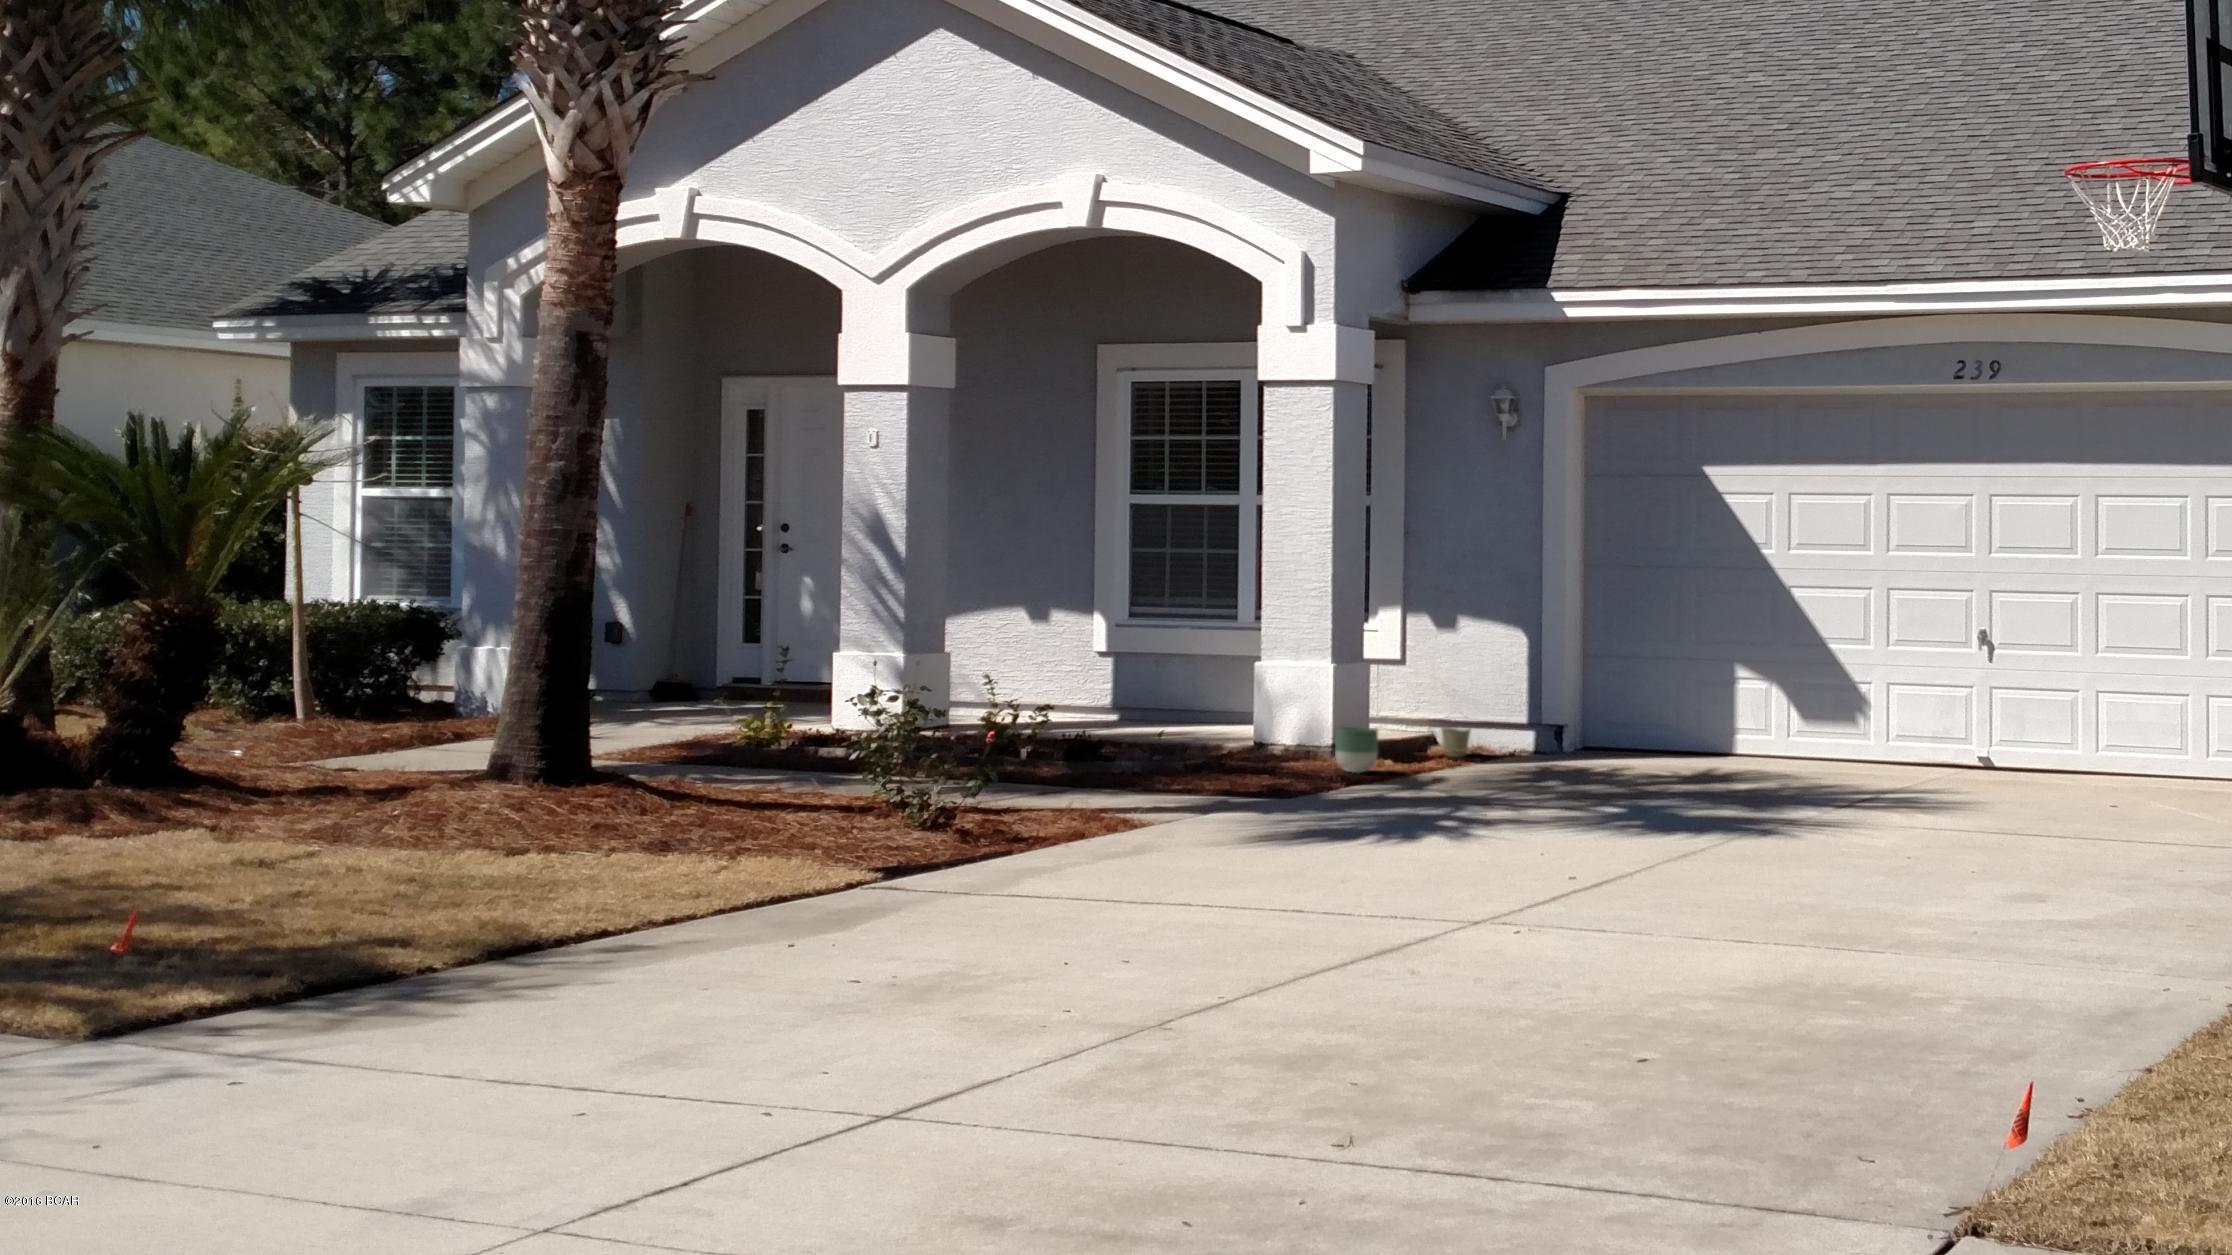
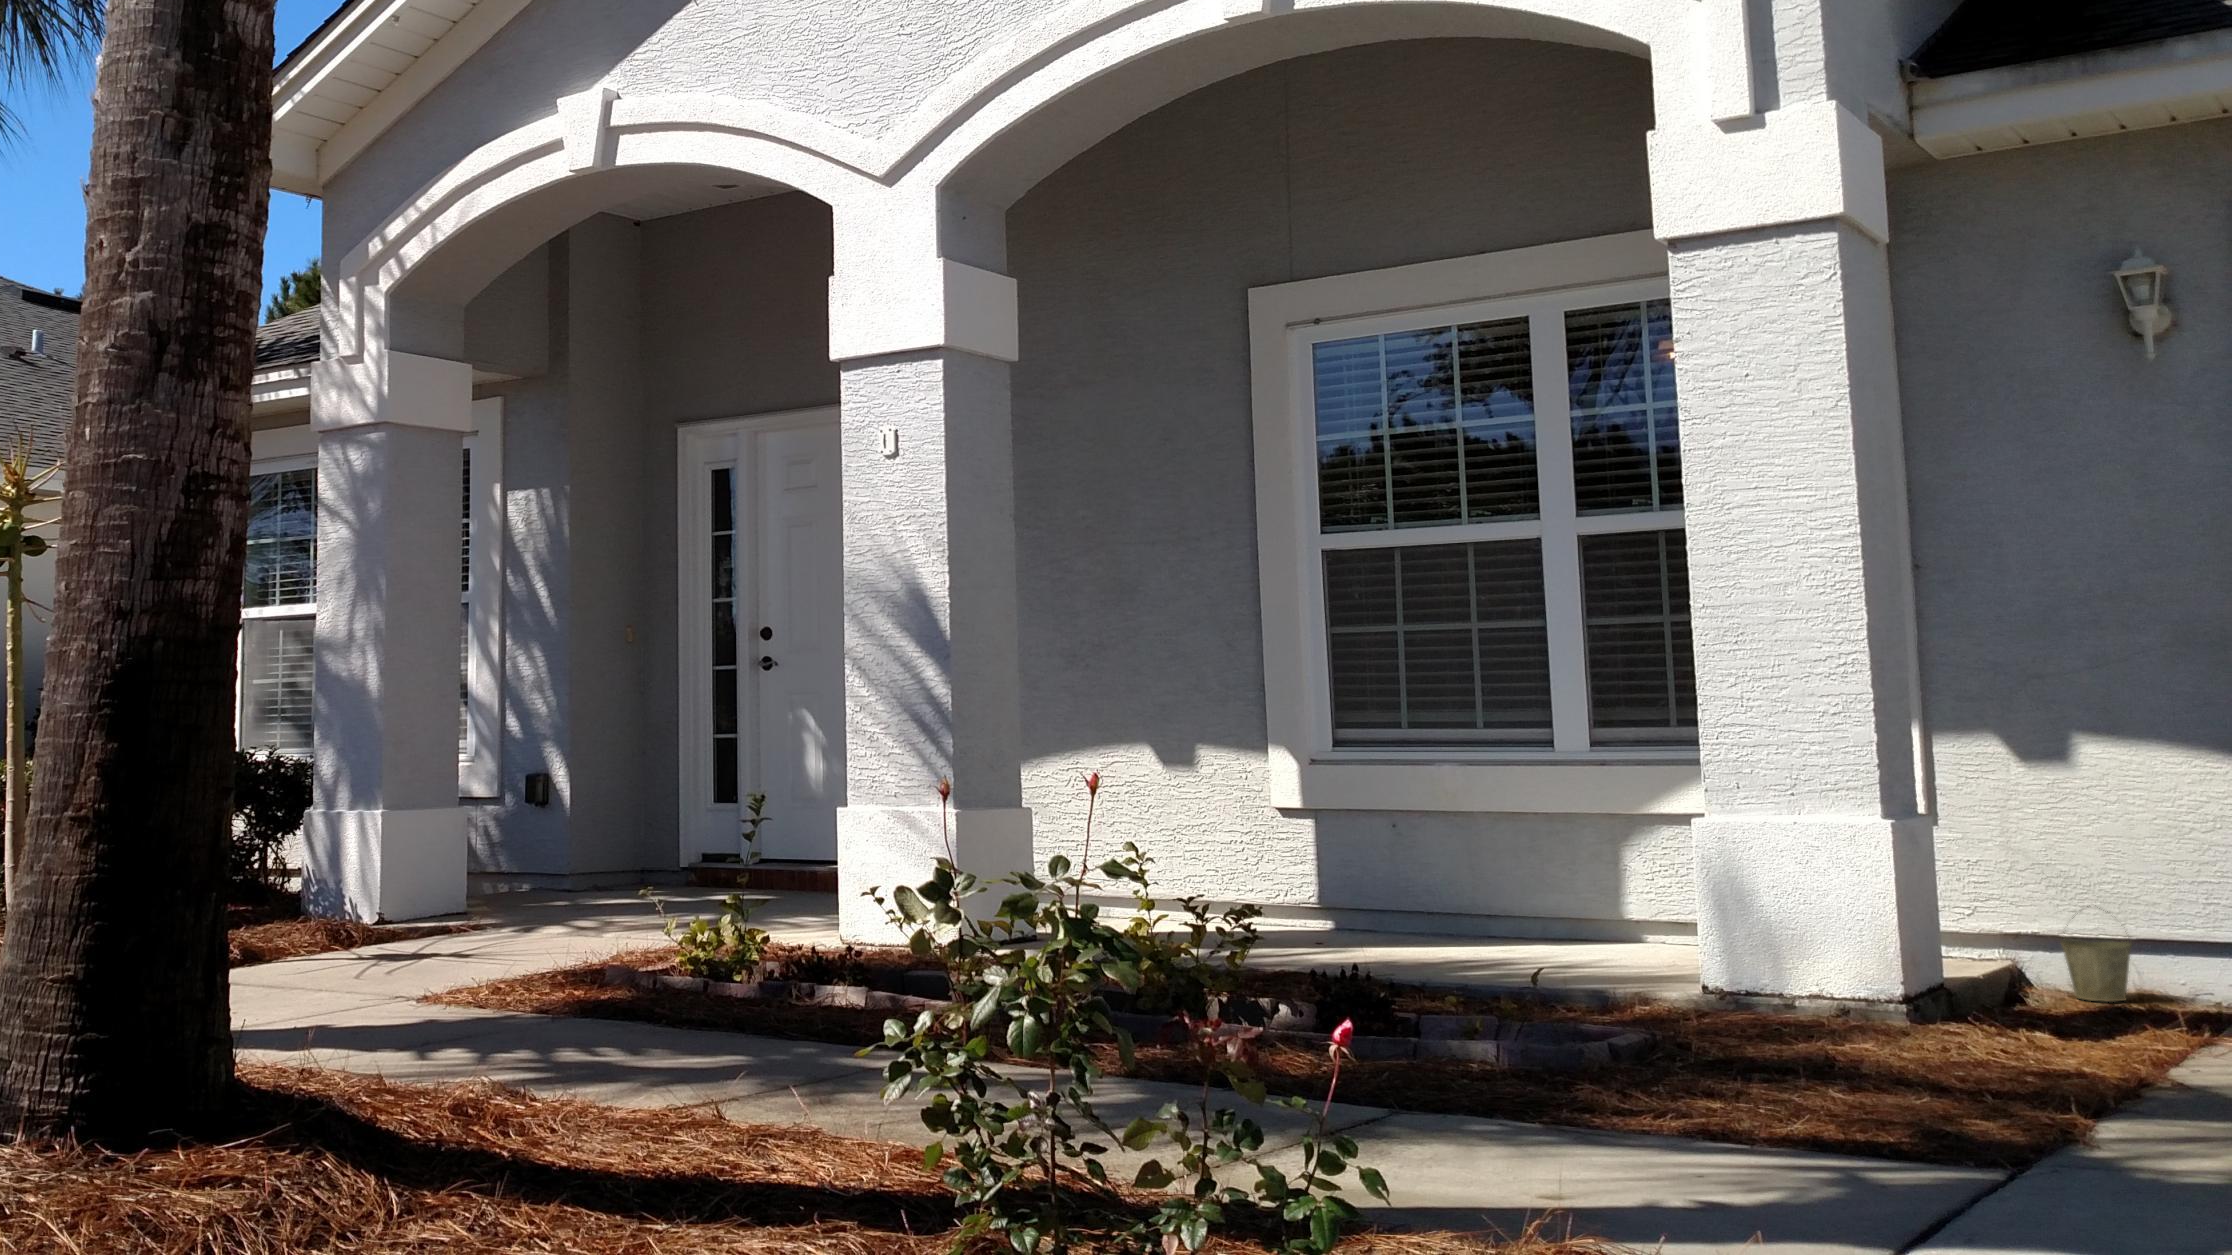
planter: present [1335,727,1378,773] -> none [1925,951,2035,1055]

